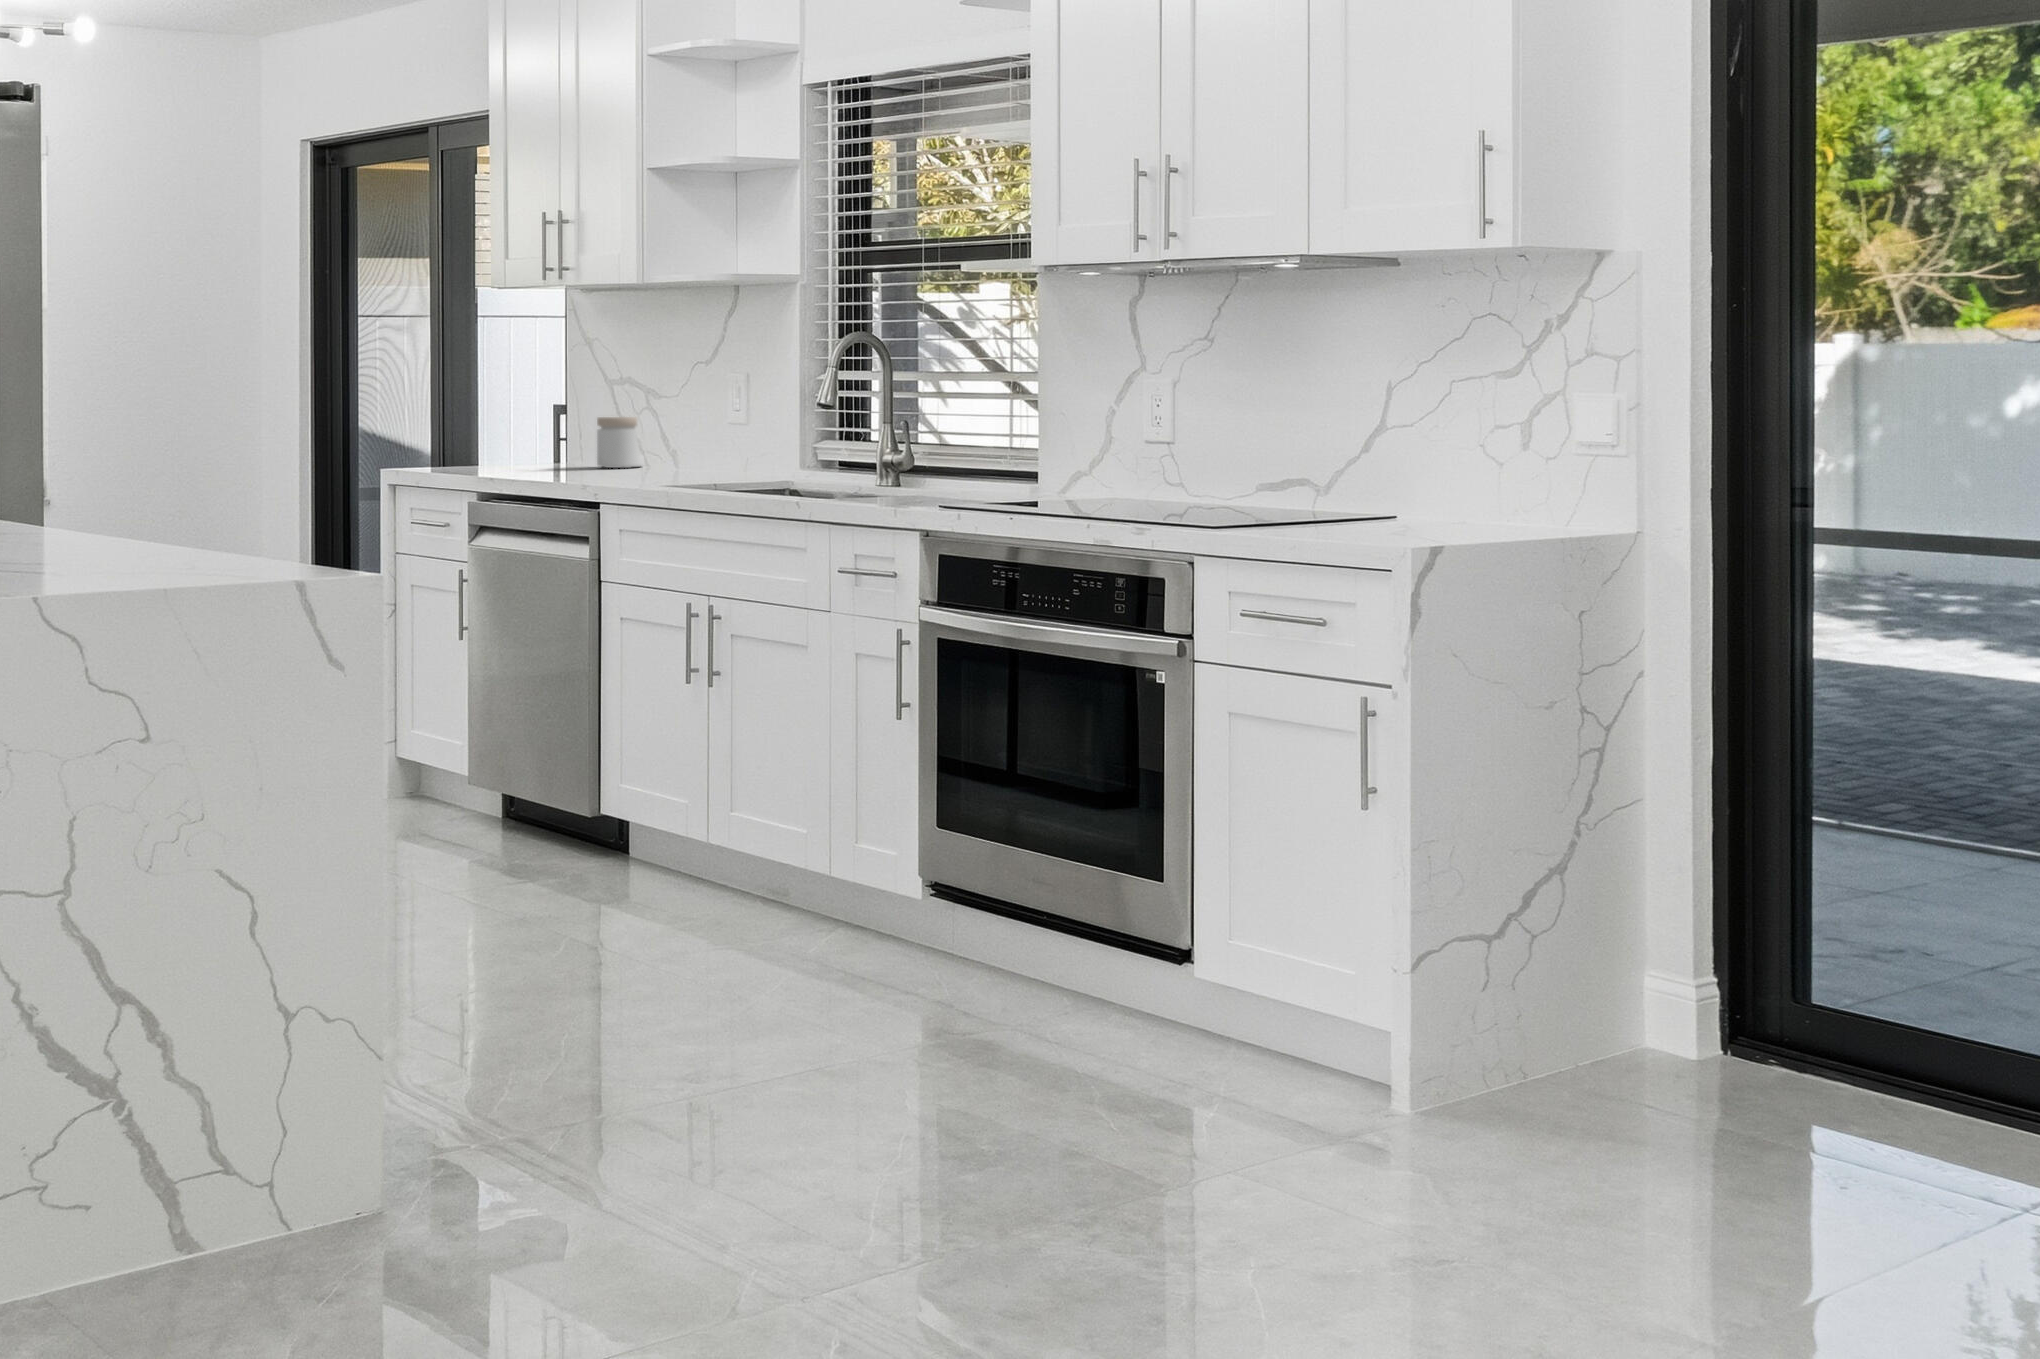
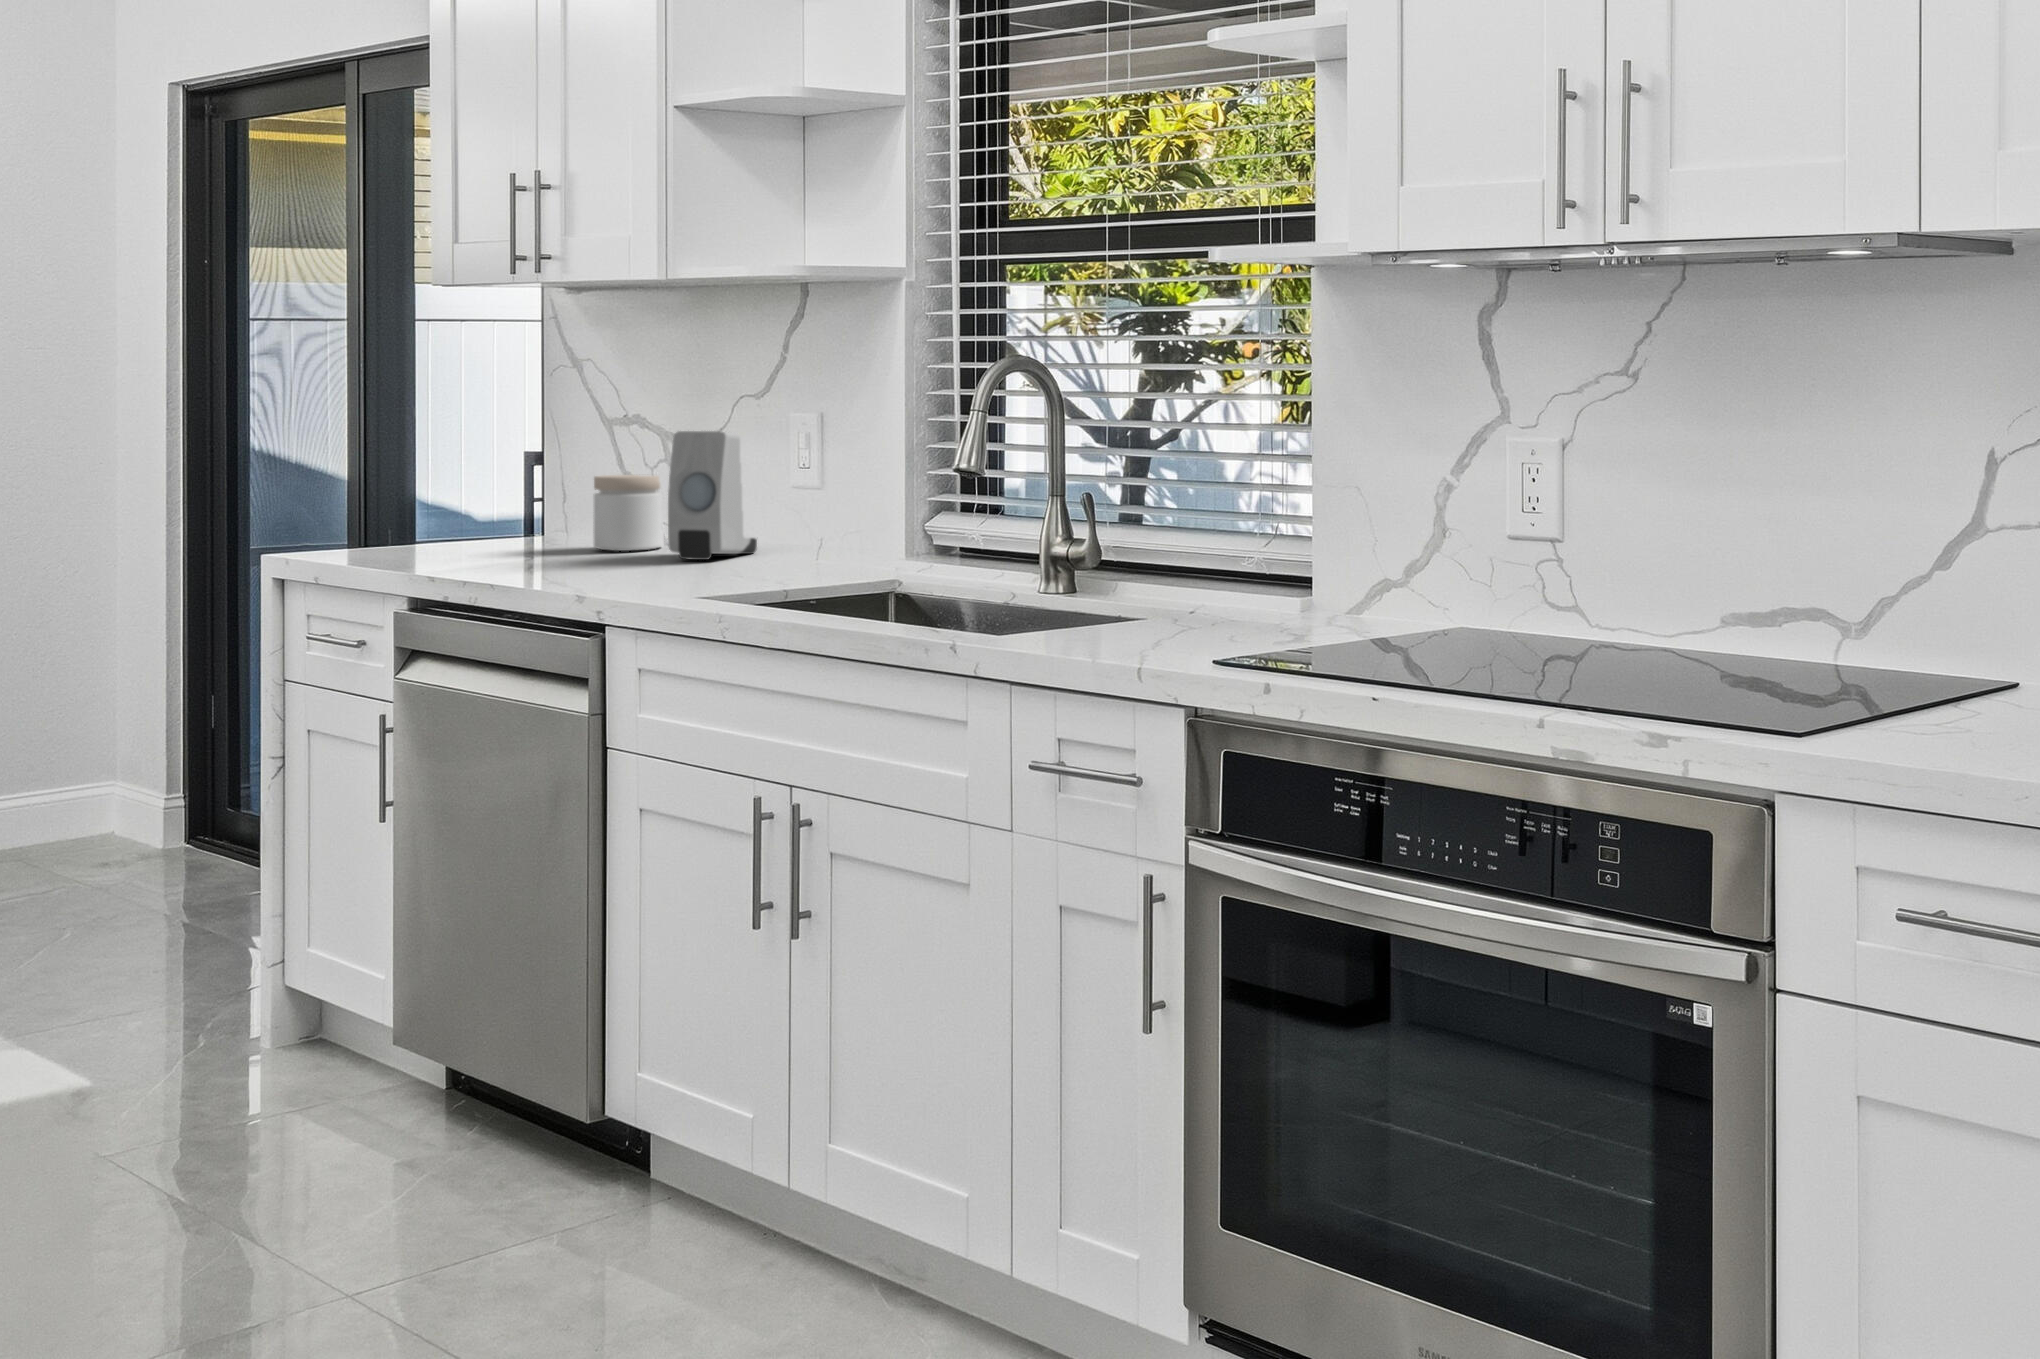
soap dispenser: none [645,385,708,471] -> present [668,431,757,560]

